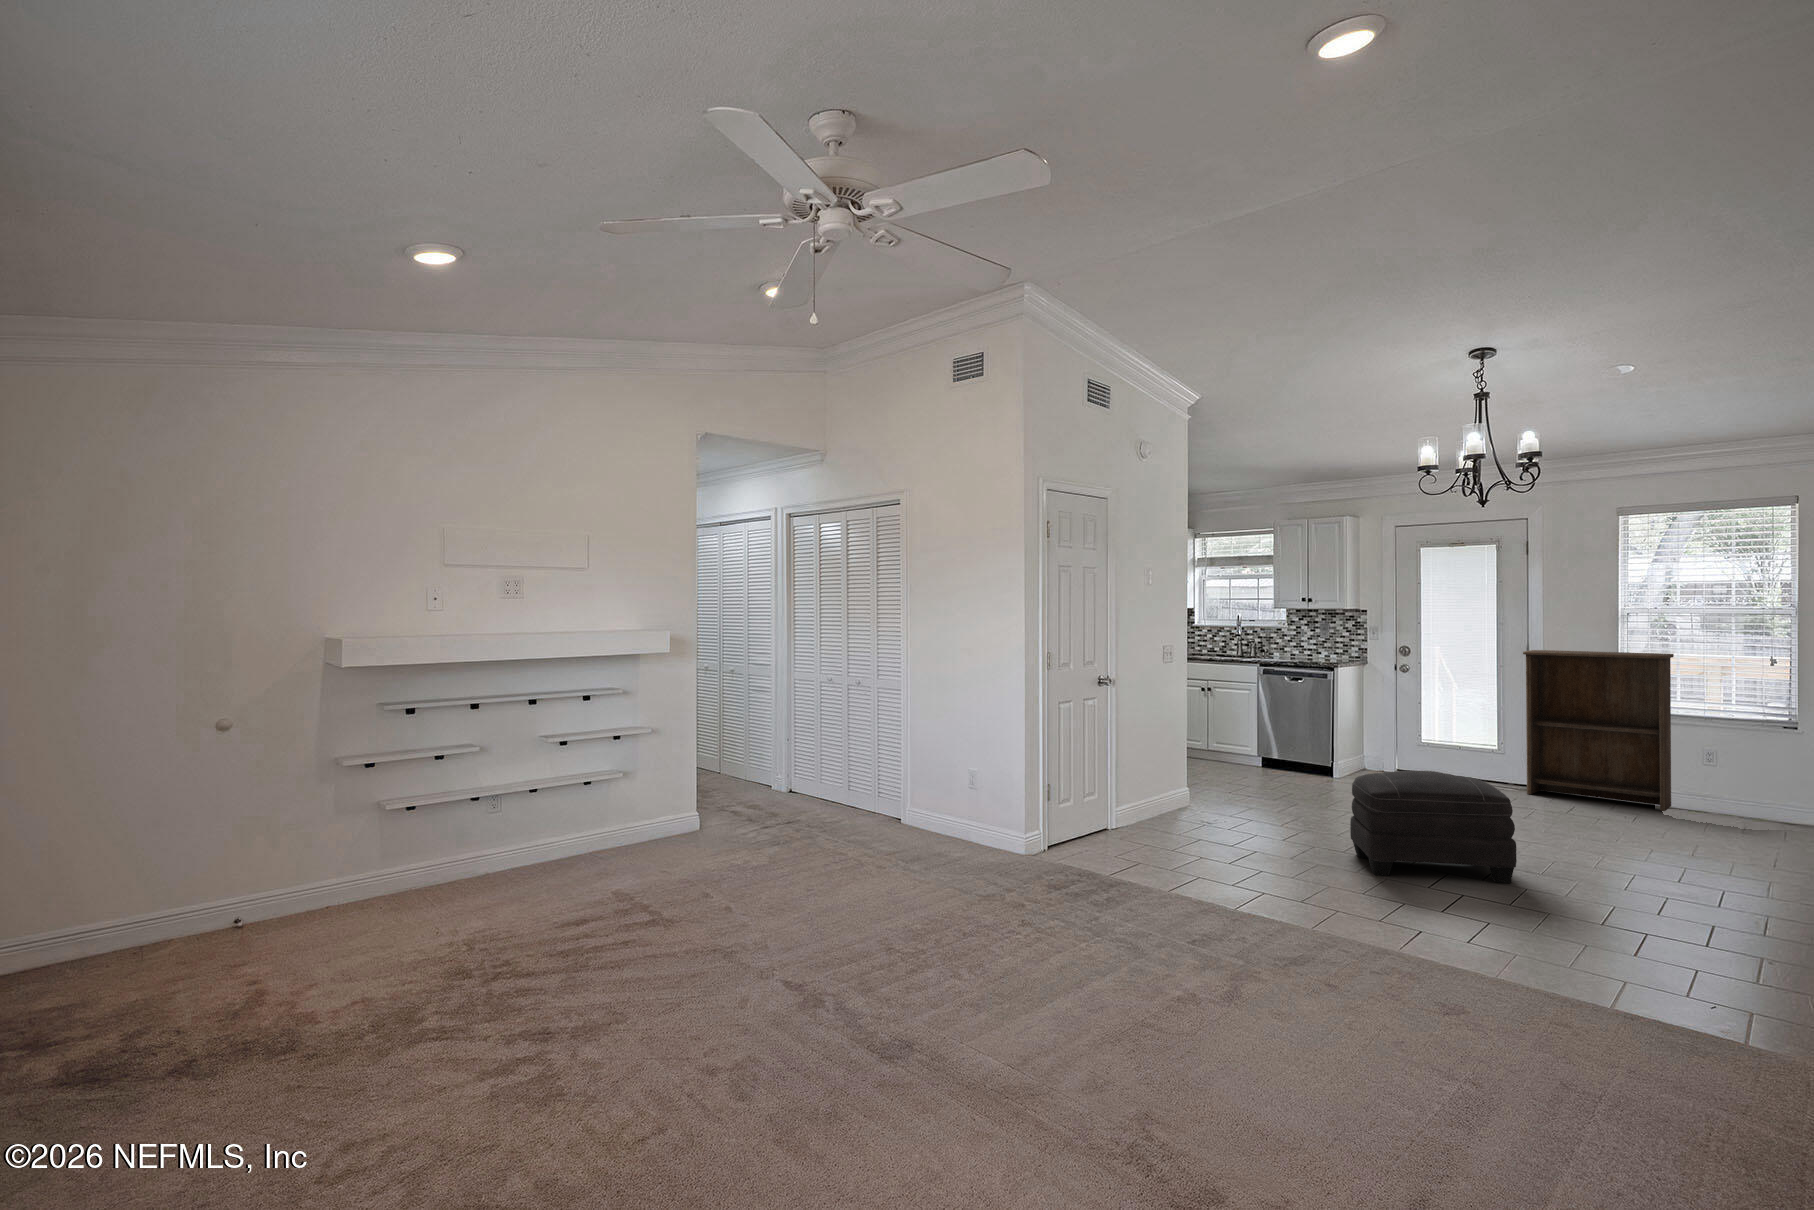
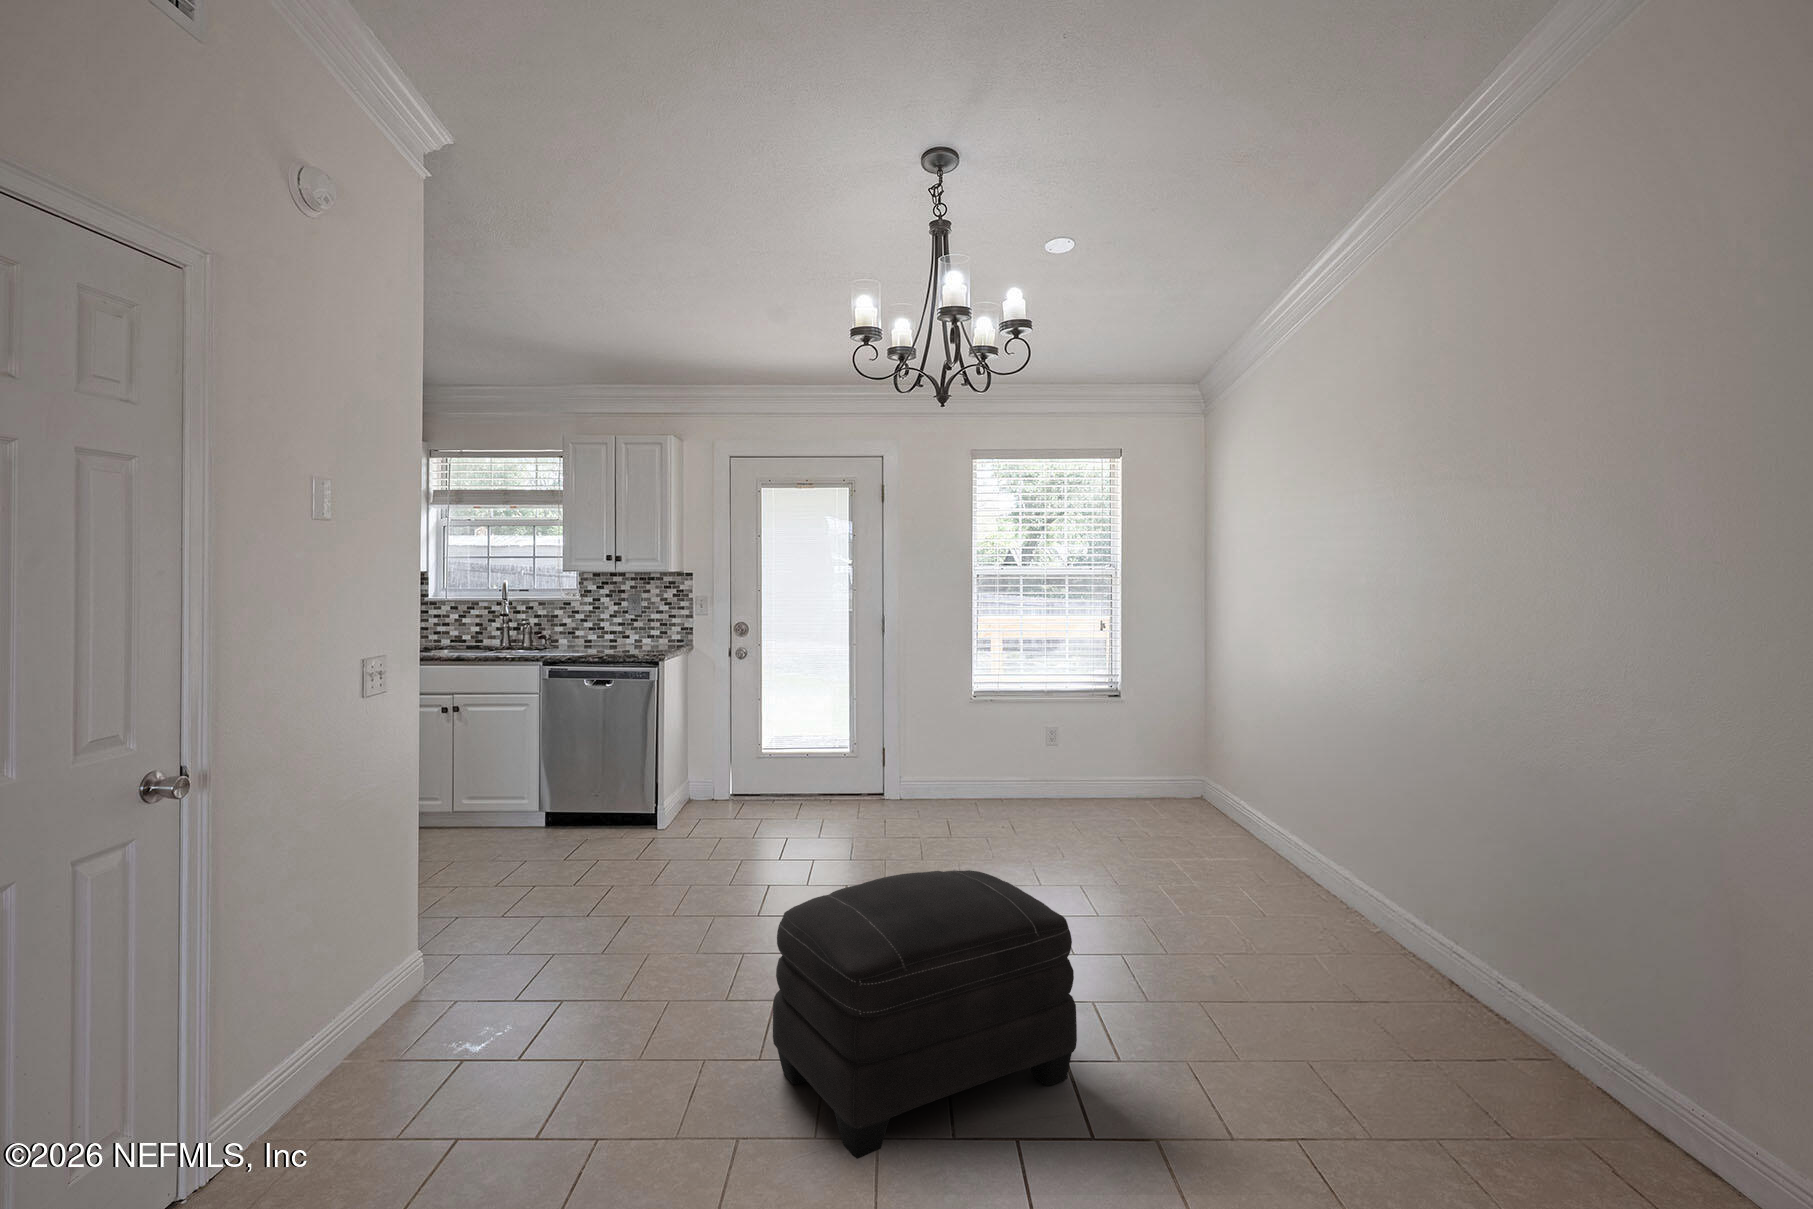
bookshelf: present [1523,650,1674,811] -> none [899,627,1049,820]

